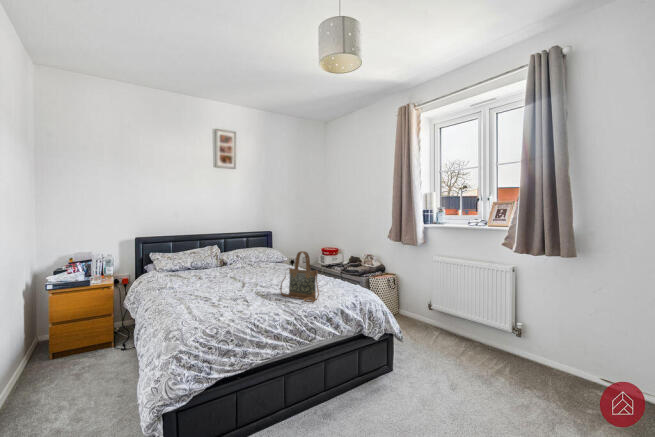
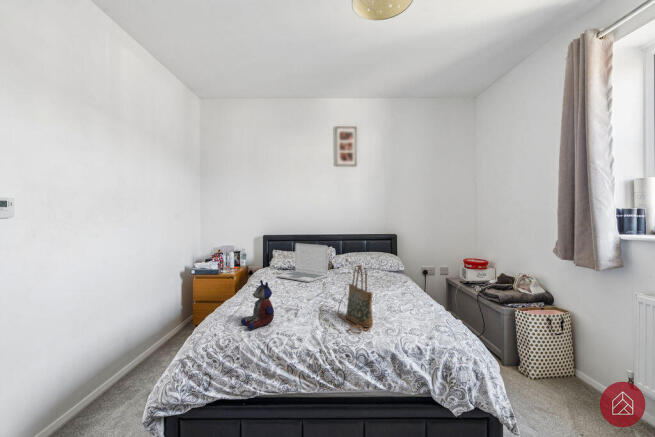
laptop: none [176,243,228,278] -> present [277,243,328,282]
stuffed bear: none [209,272,244,317] -> present [241,280,274,330]

